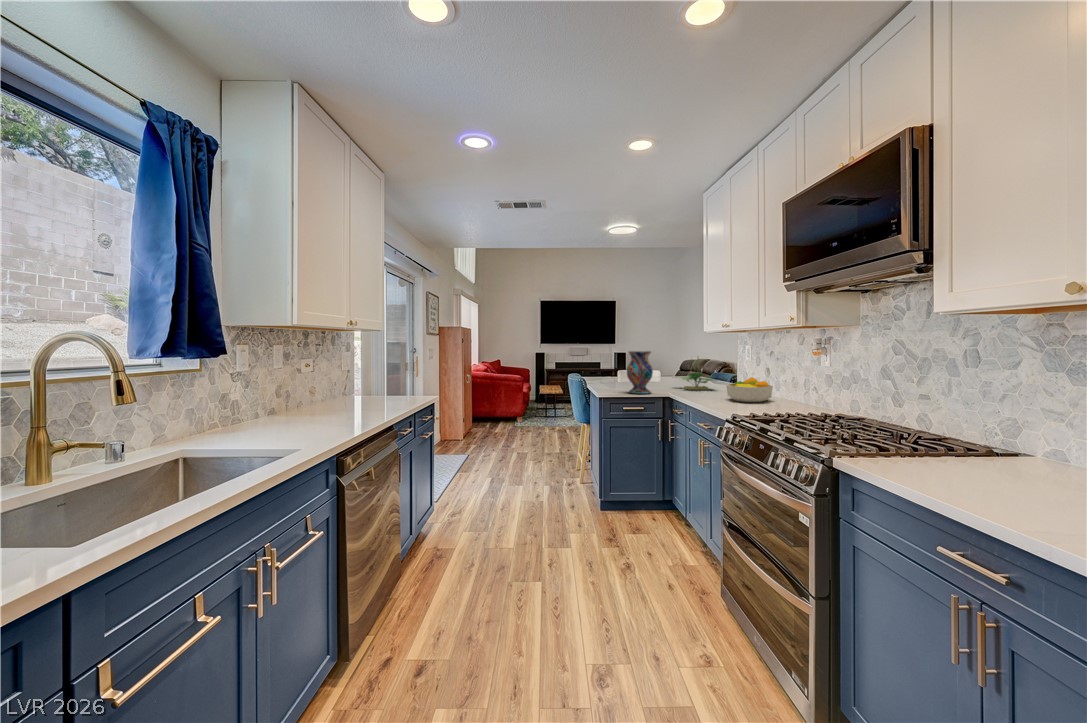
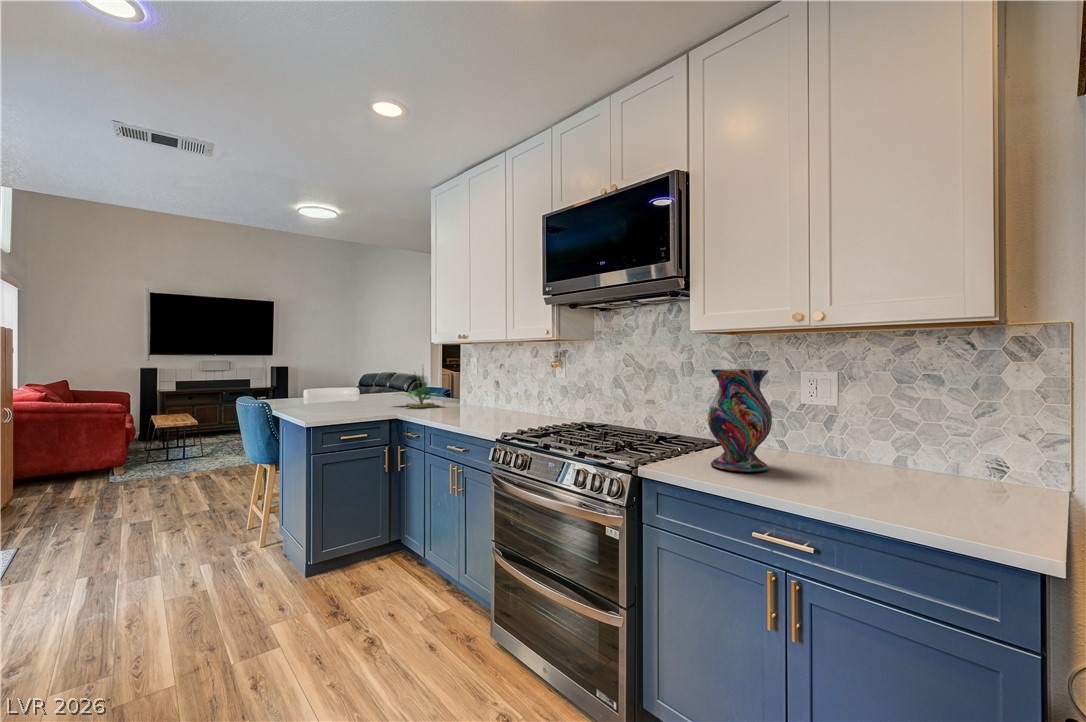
vase: present [627,351,653,394] -> present [708,369,772,472]
fruit bowl: present [727,377,773,402] -> none [467,390,512,417]

